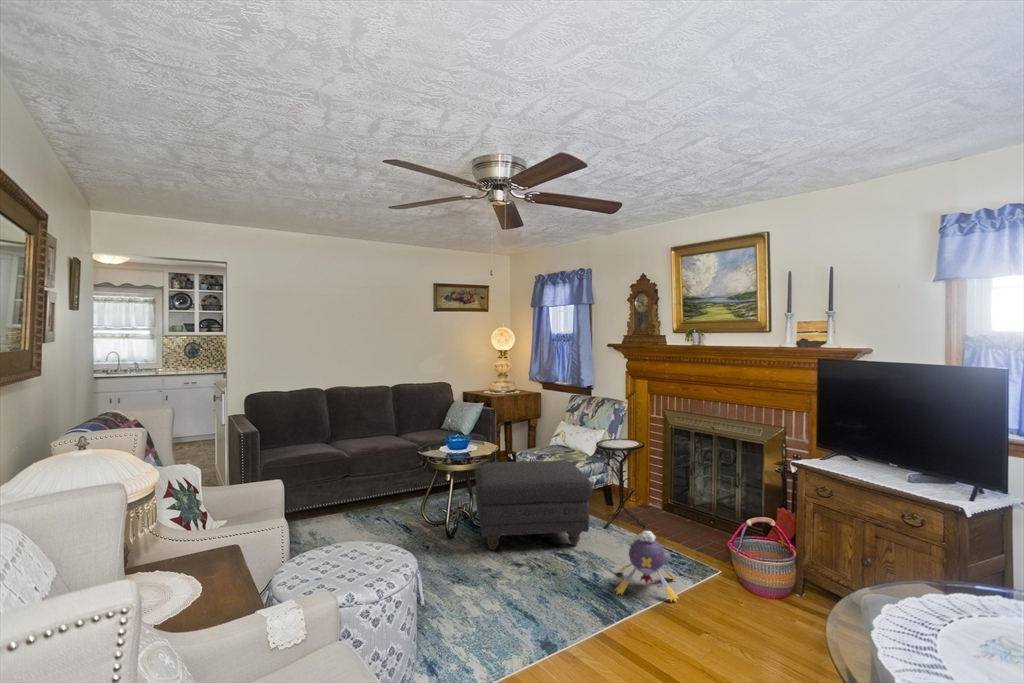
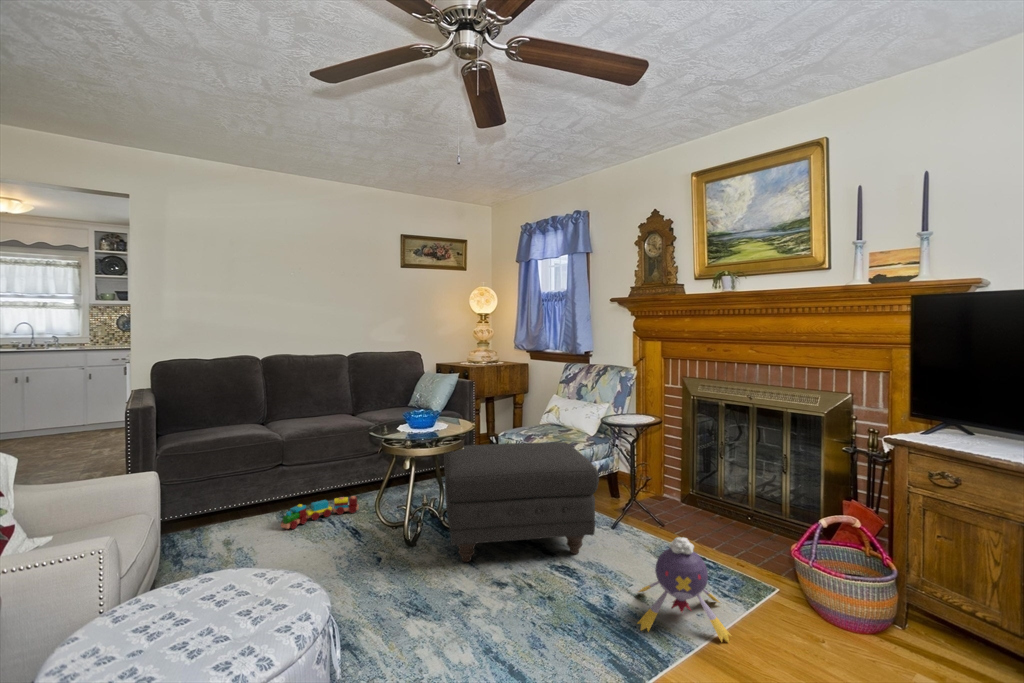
toy train: none [349,501,406,525] -> present [281,496,358,529]

